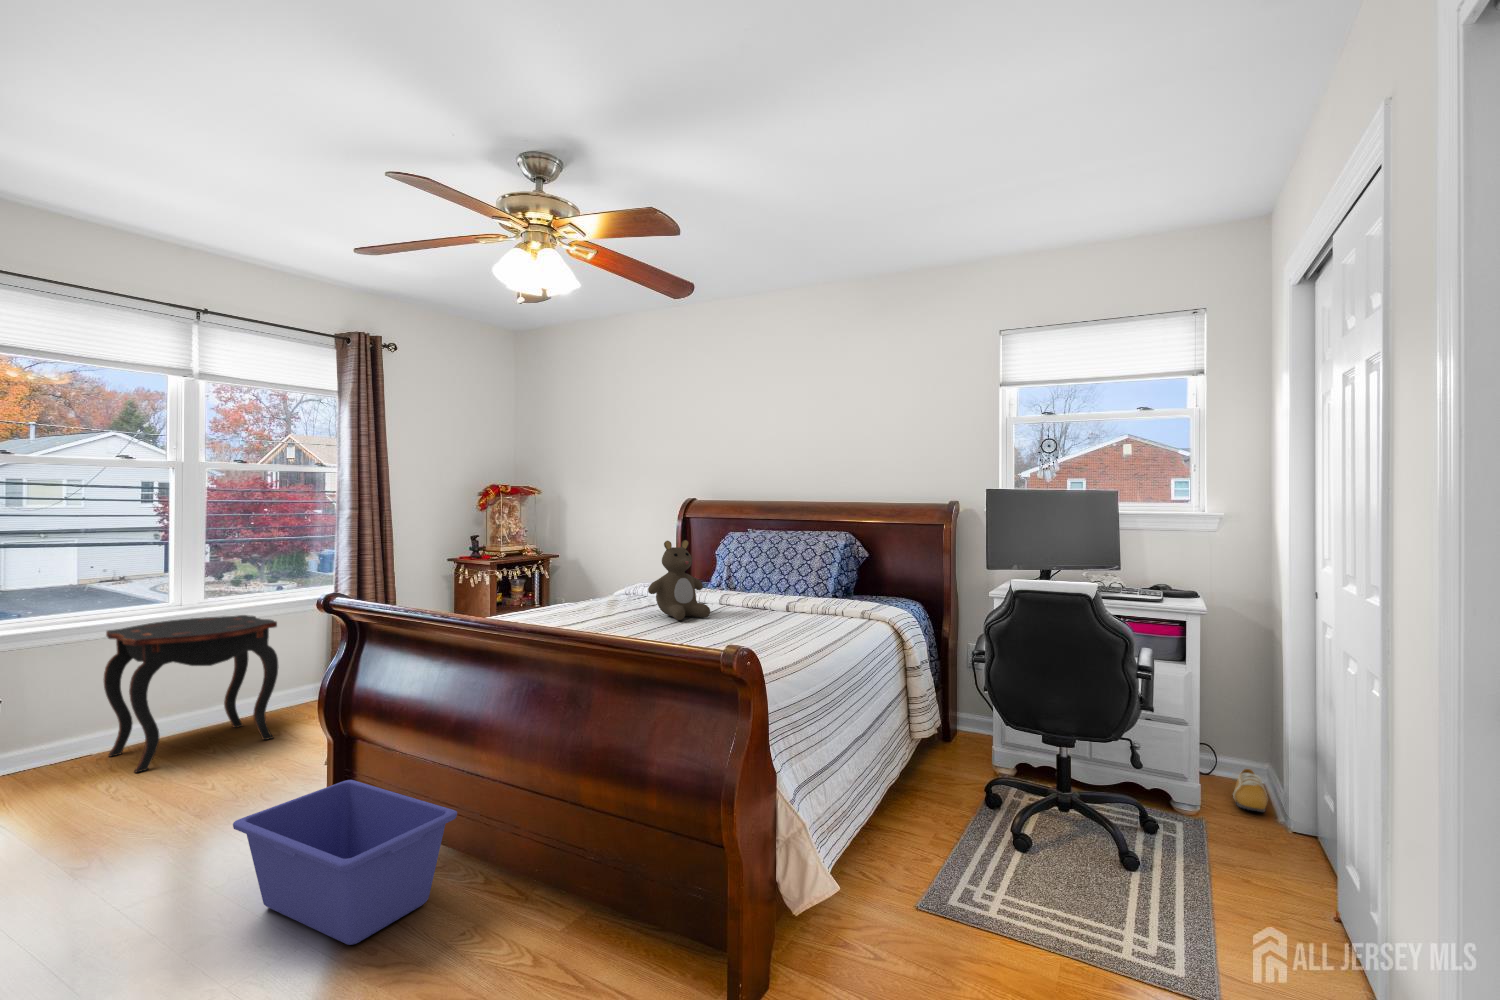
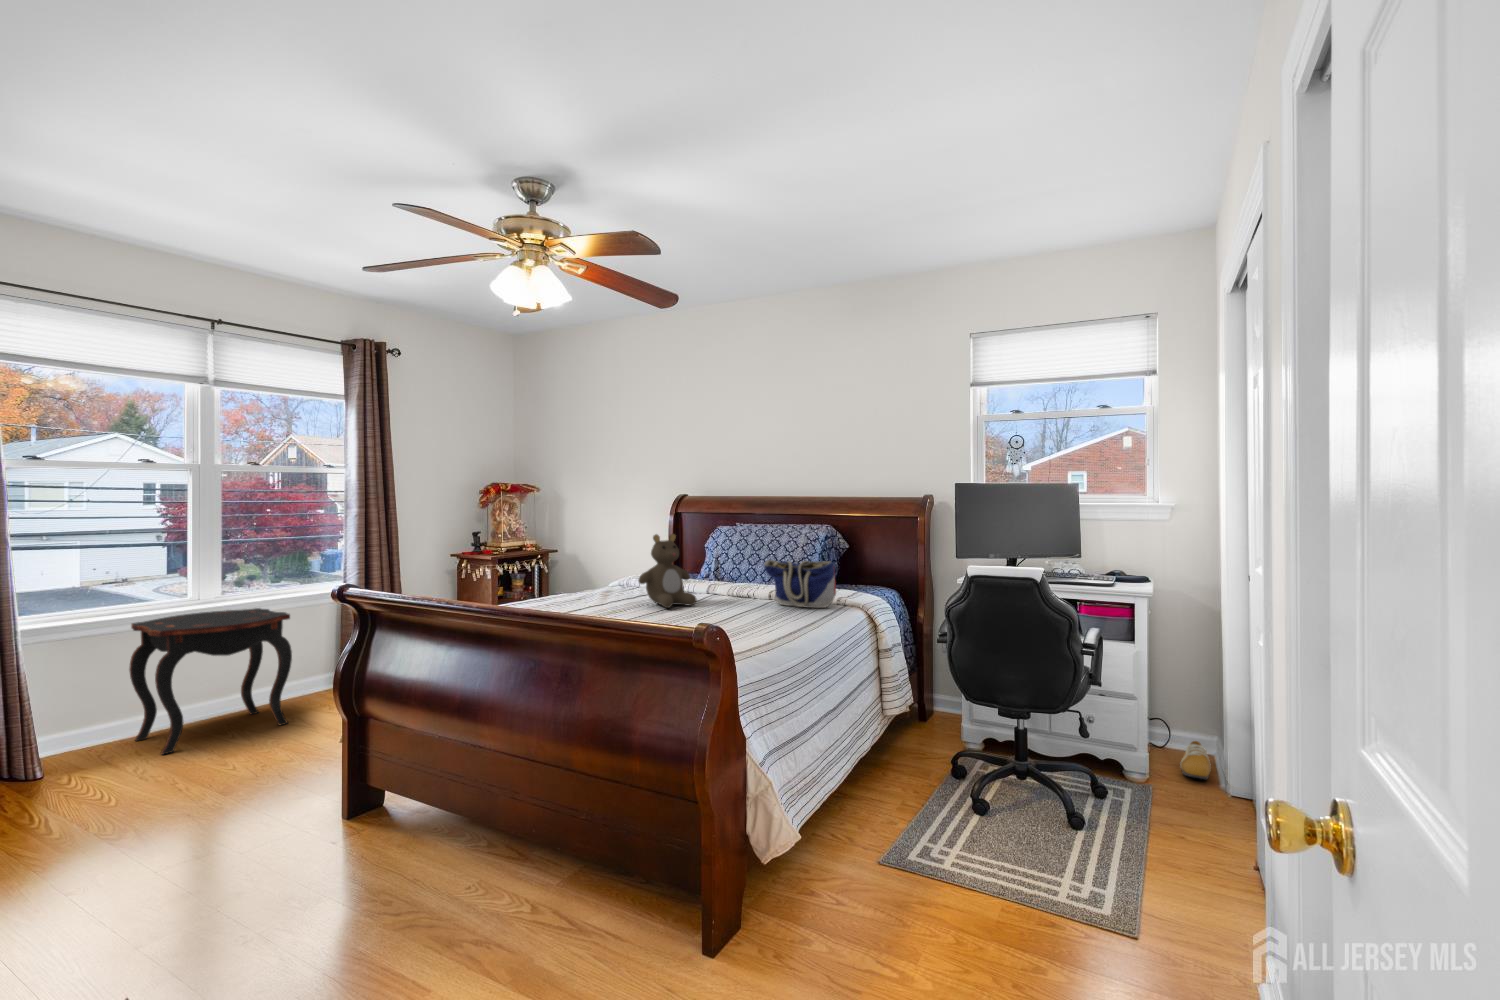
tote bag: none [783,569,860,622] -> present [764,560,836,608]
storage bin: present [233,780,457,945] -> none [262,754,464,896]

